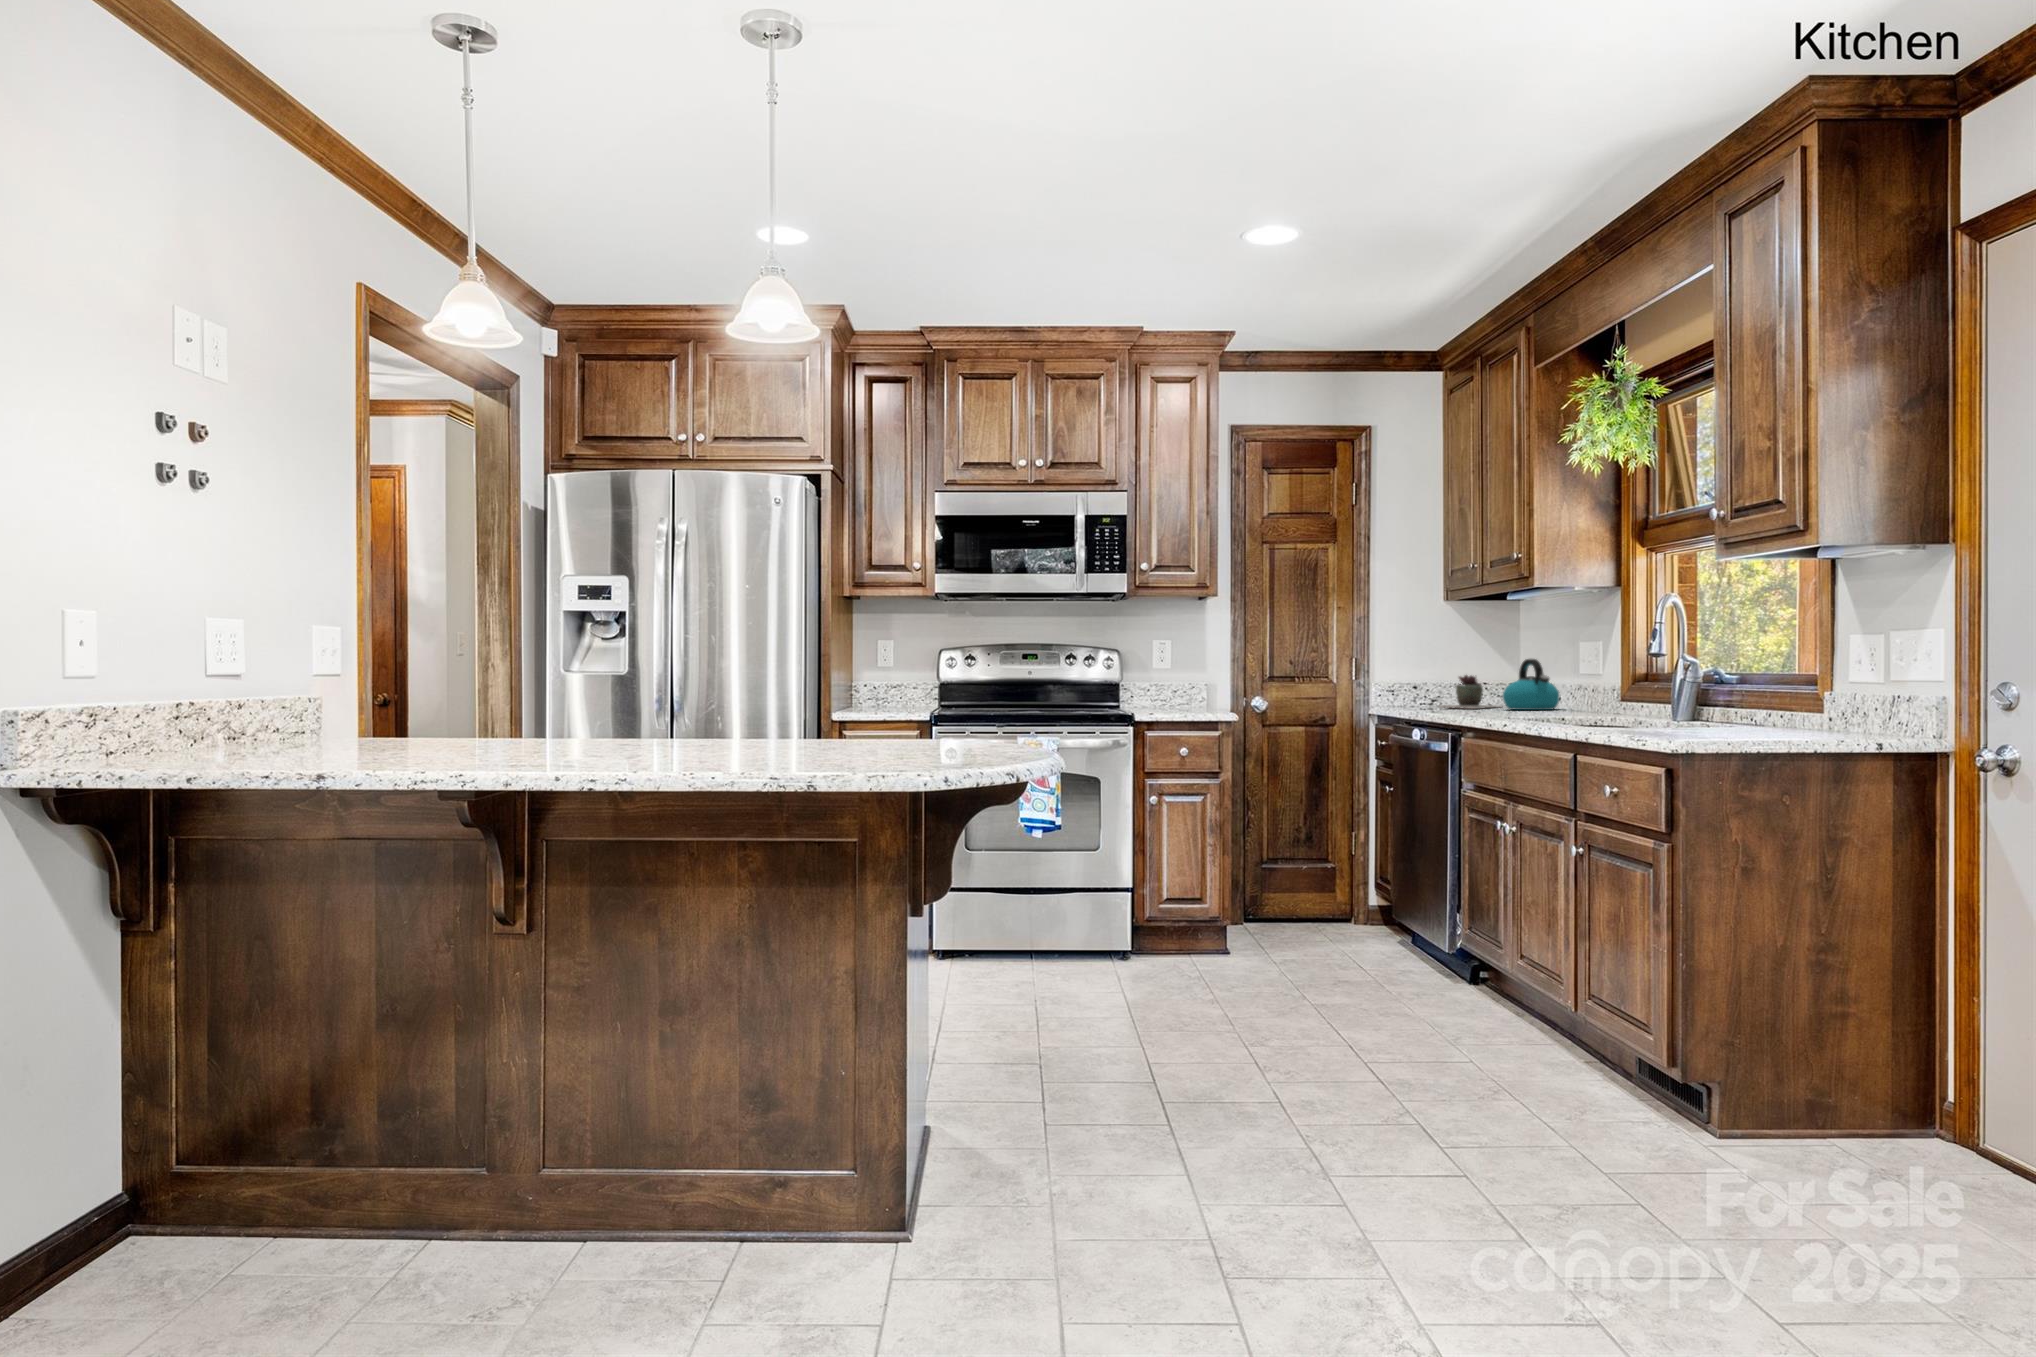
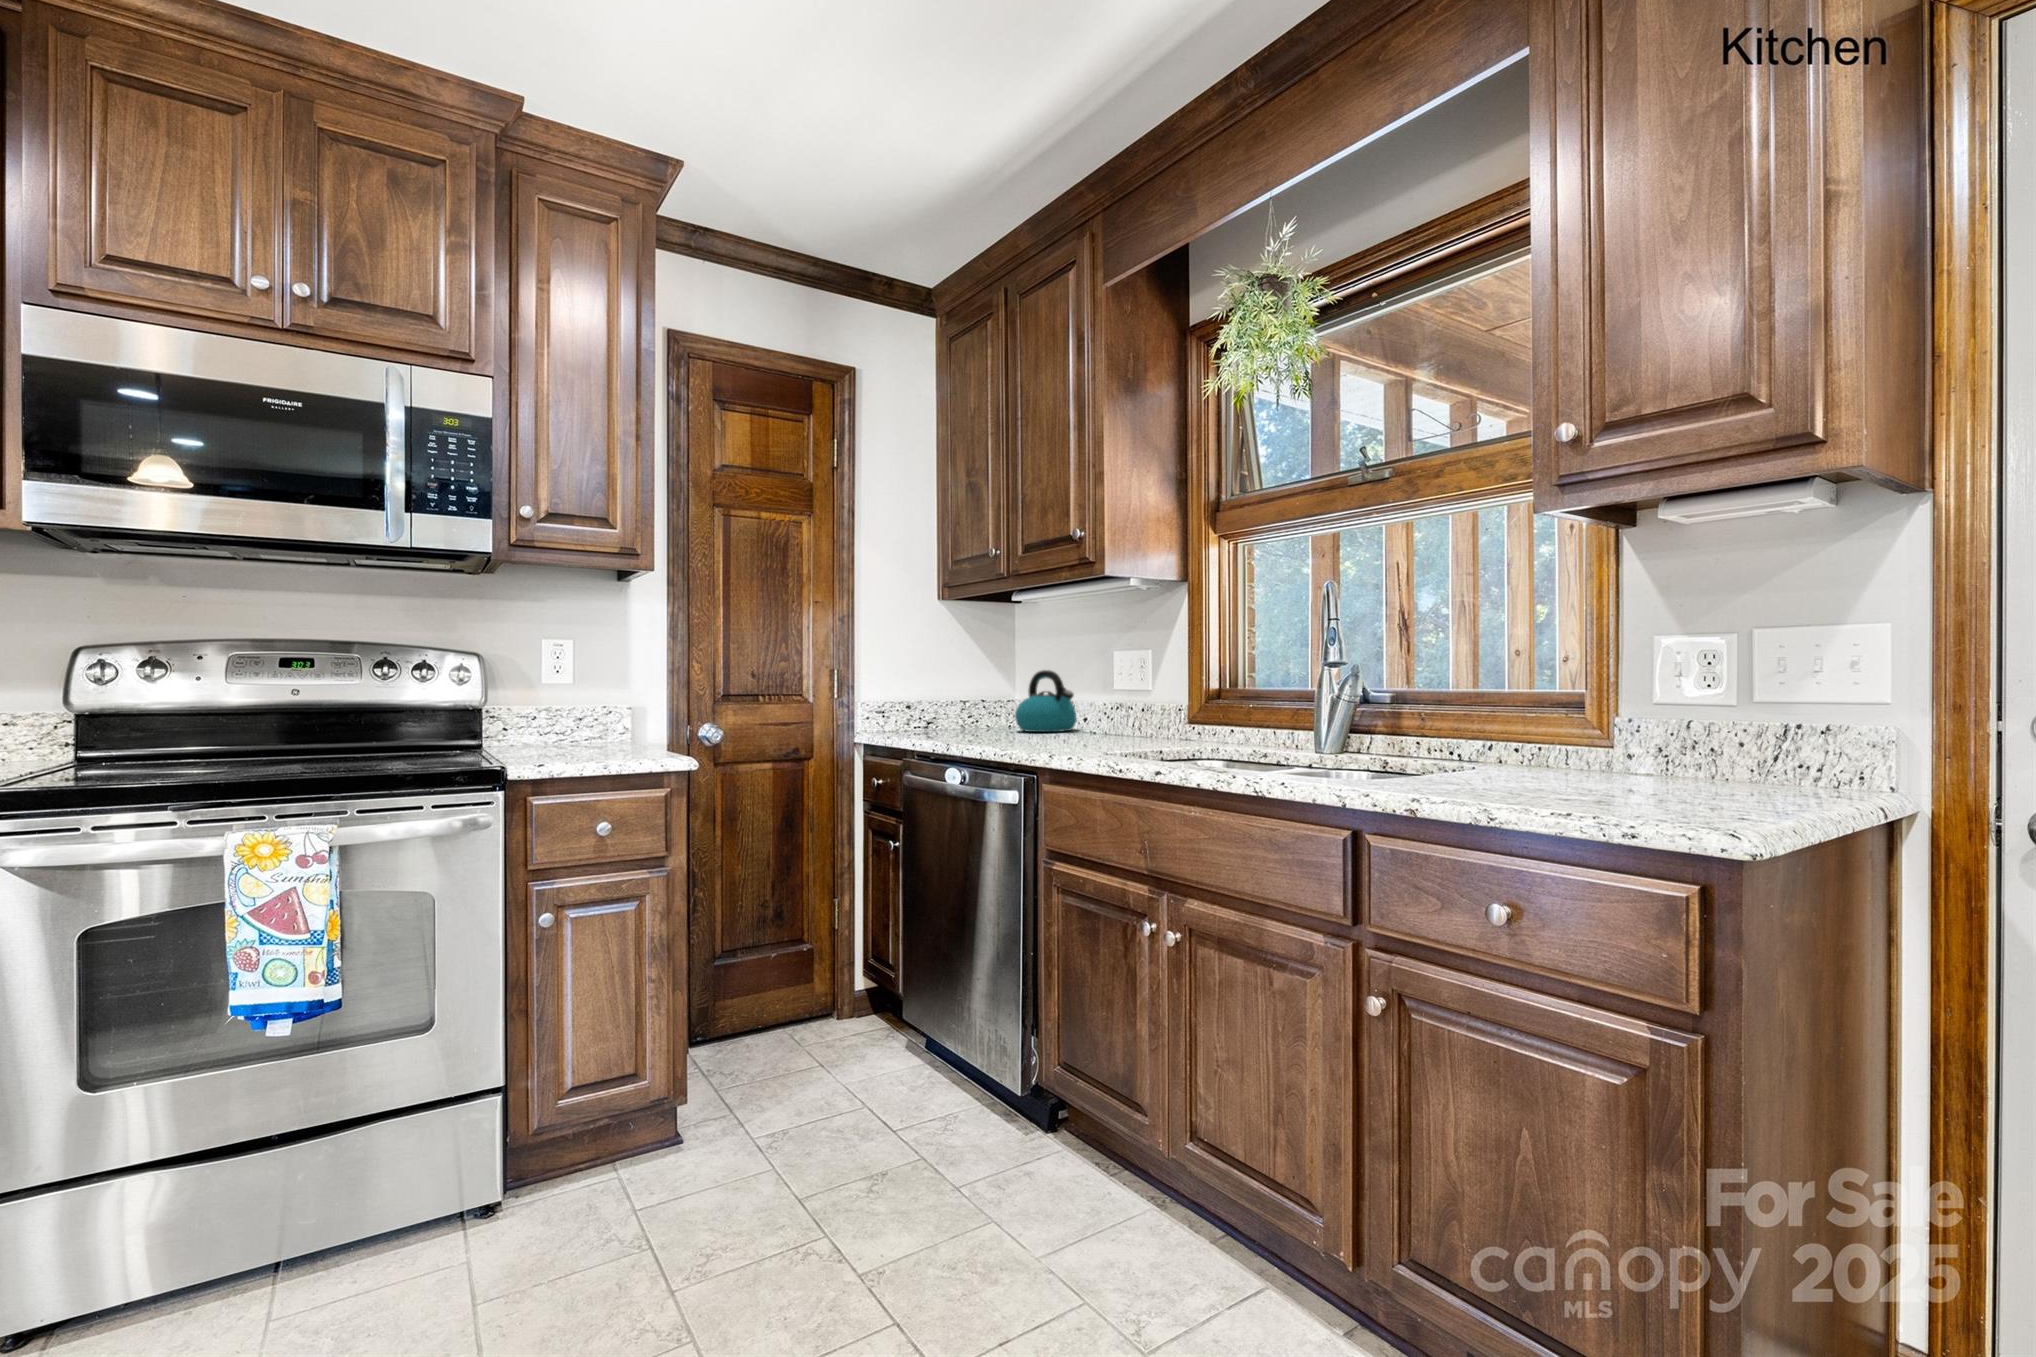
succulent plant: present [1440,675,1502,709] -> none [934,689,1001,731]

